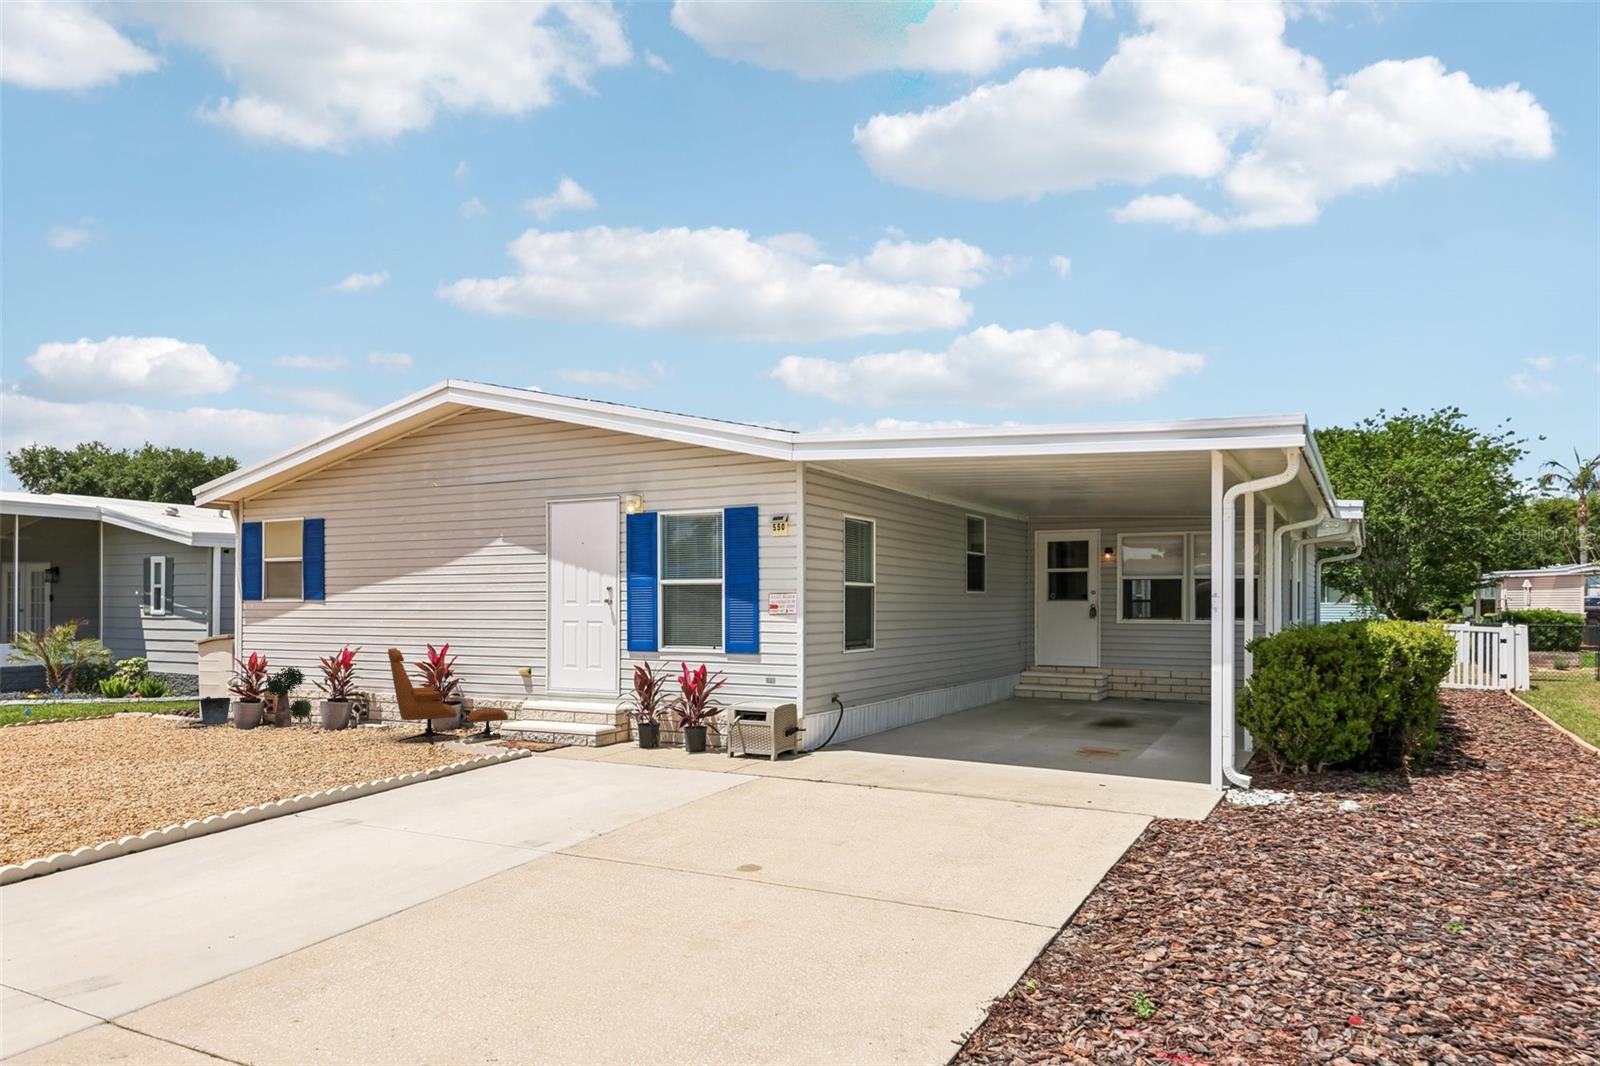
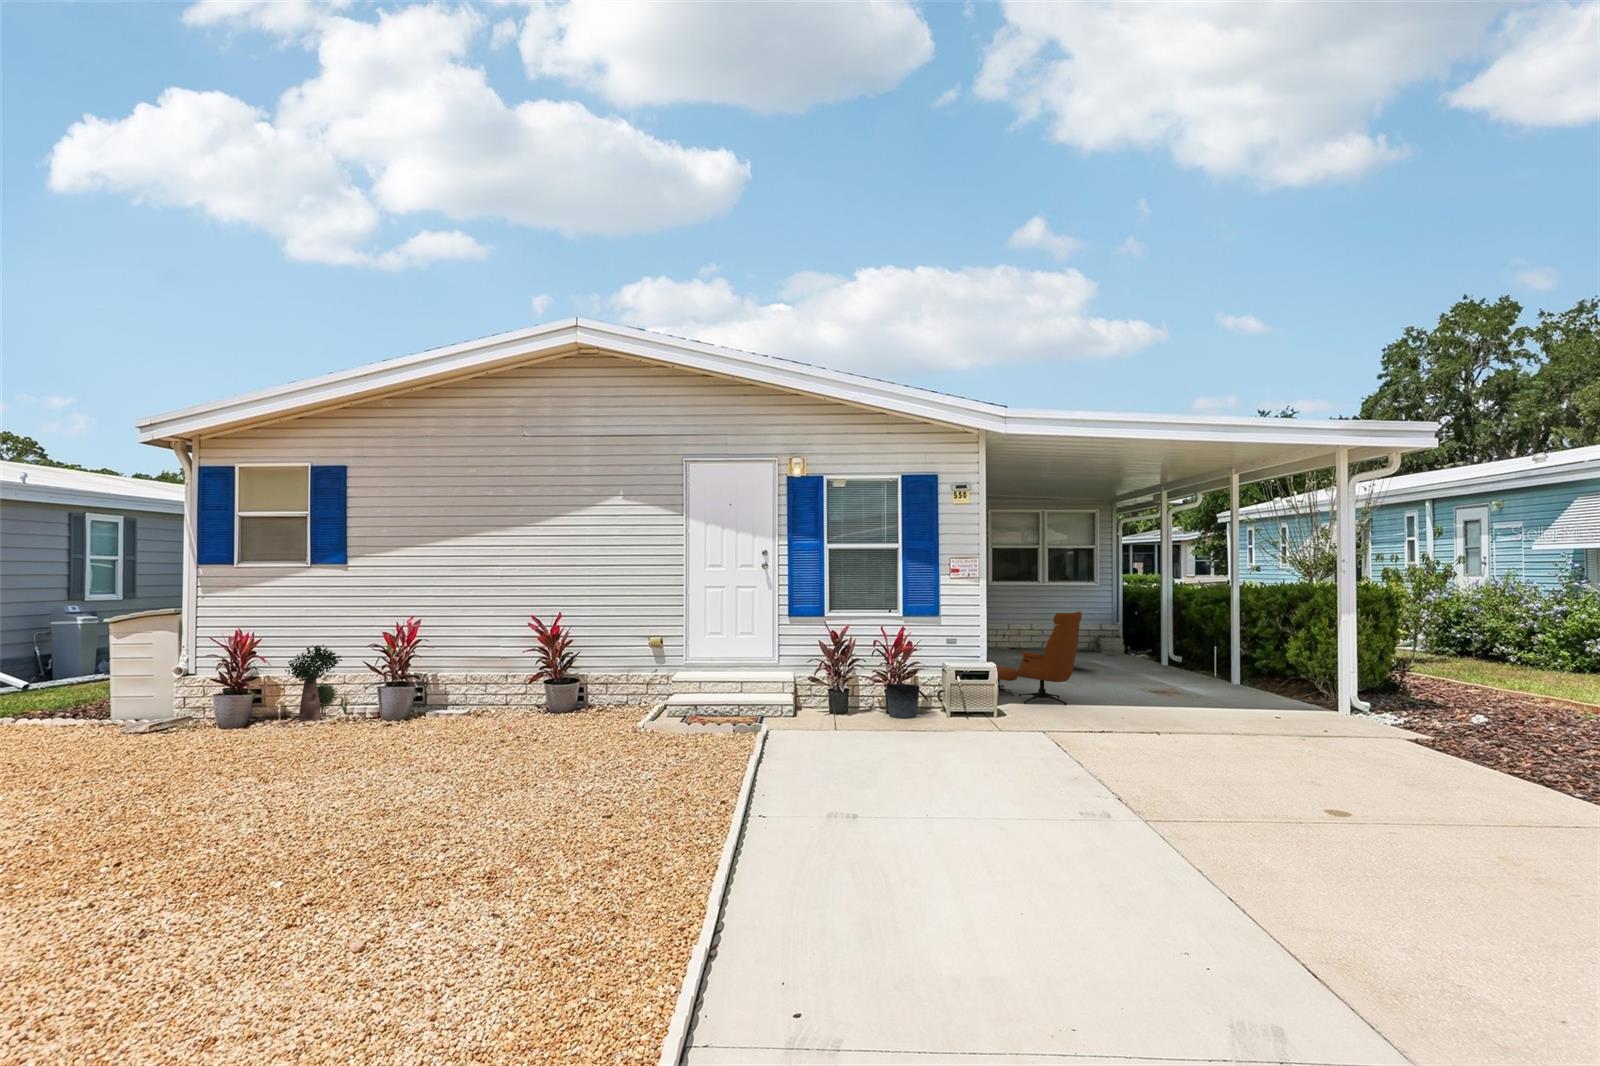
lounge chair: present [388,648,508,745] -> present [996,612,1082,705]
bucket: present [199,696,231,724] -> present [884,682,920,719]

